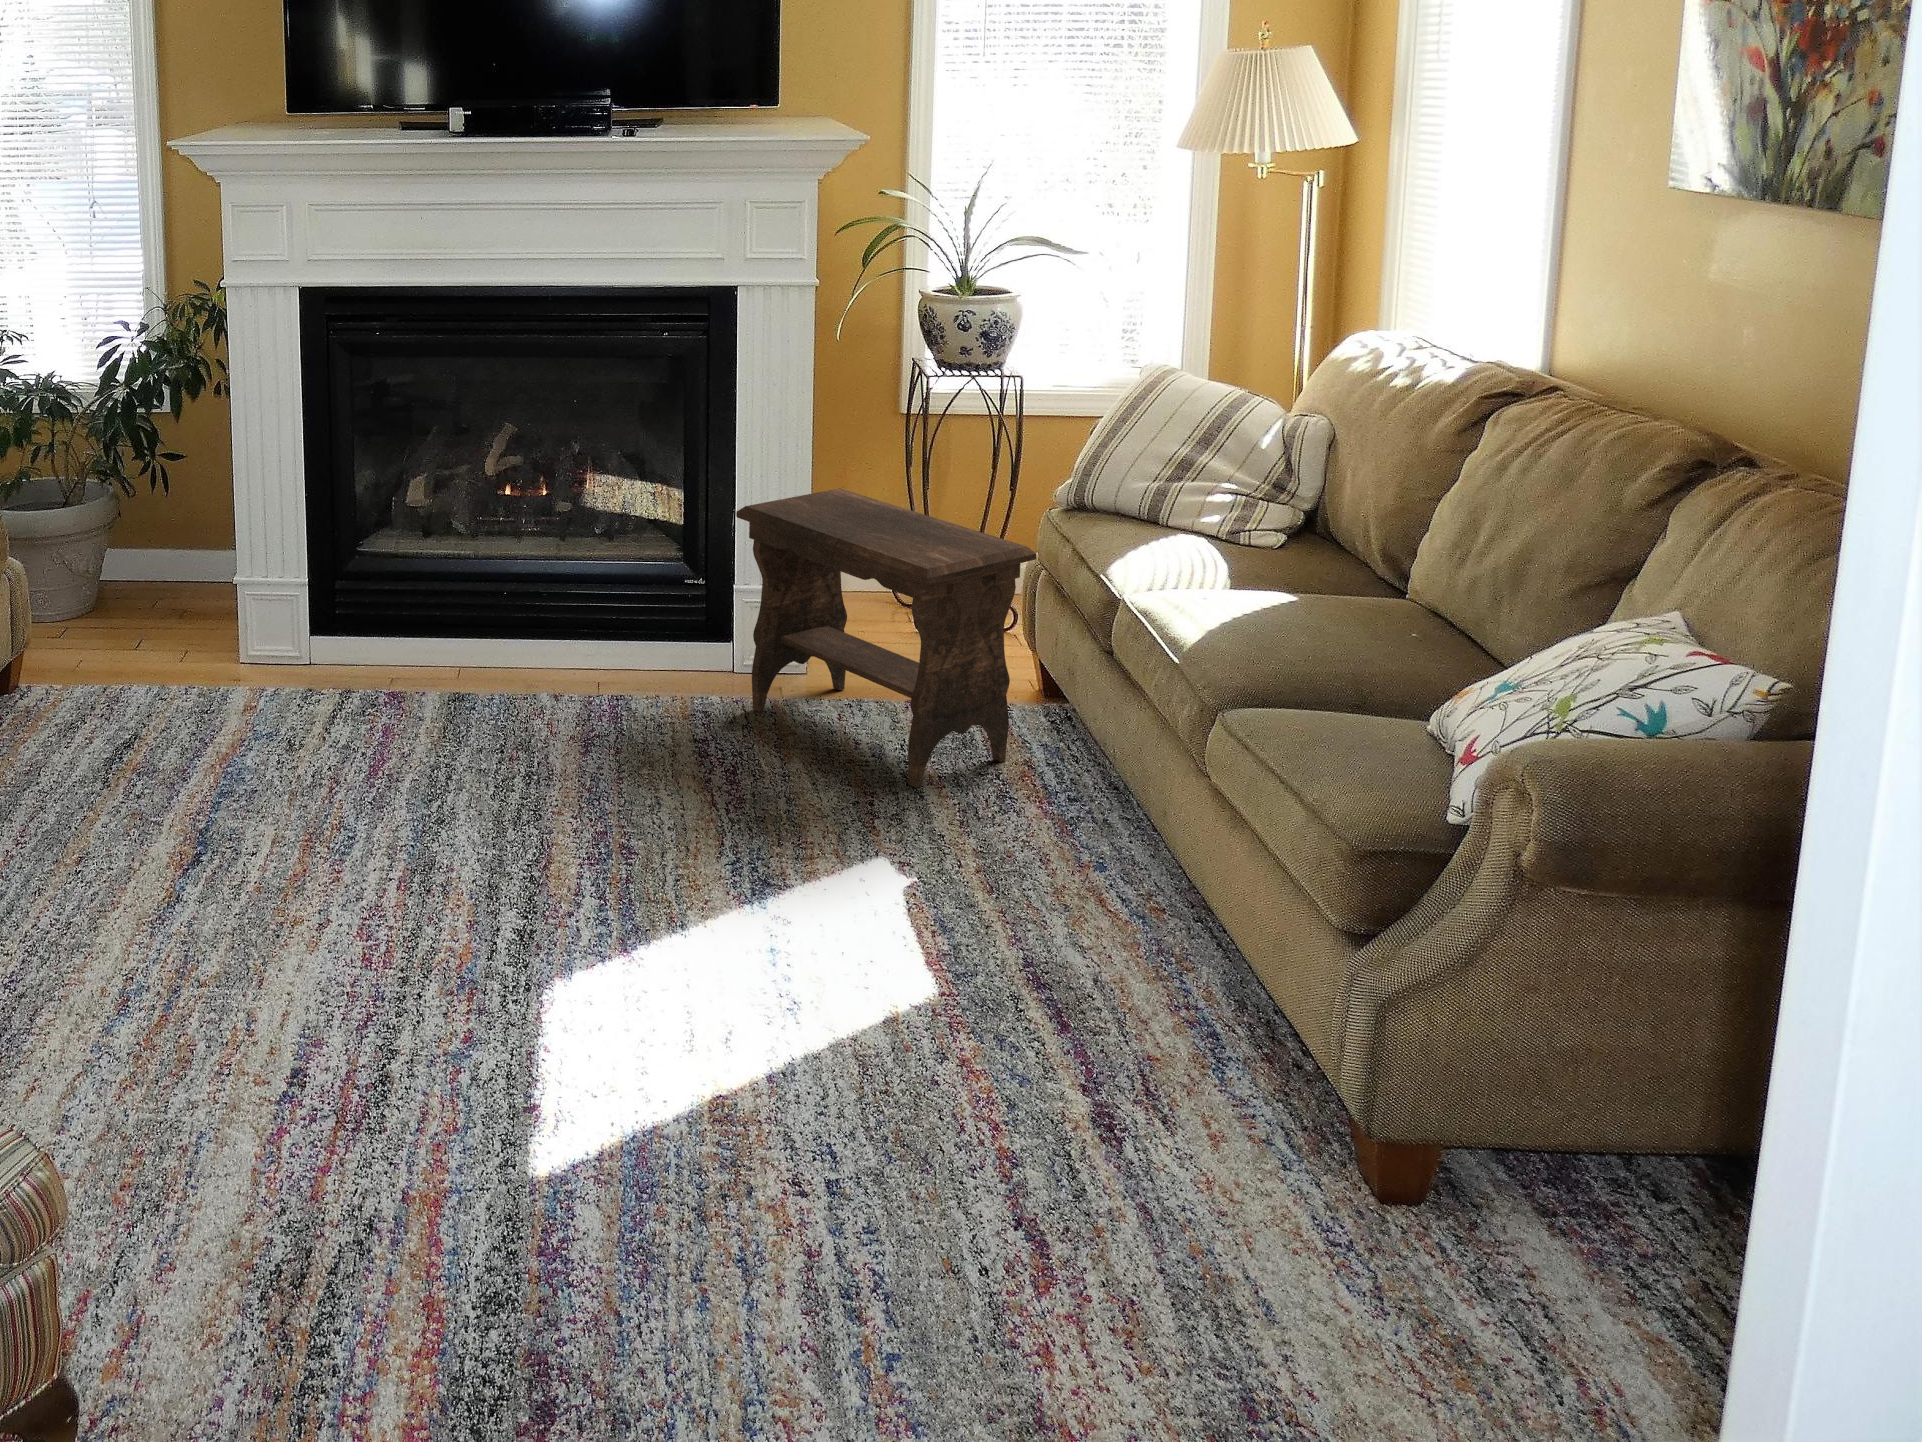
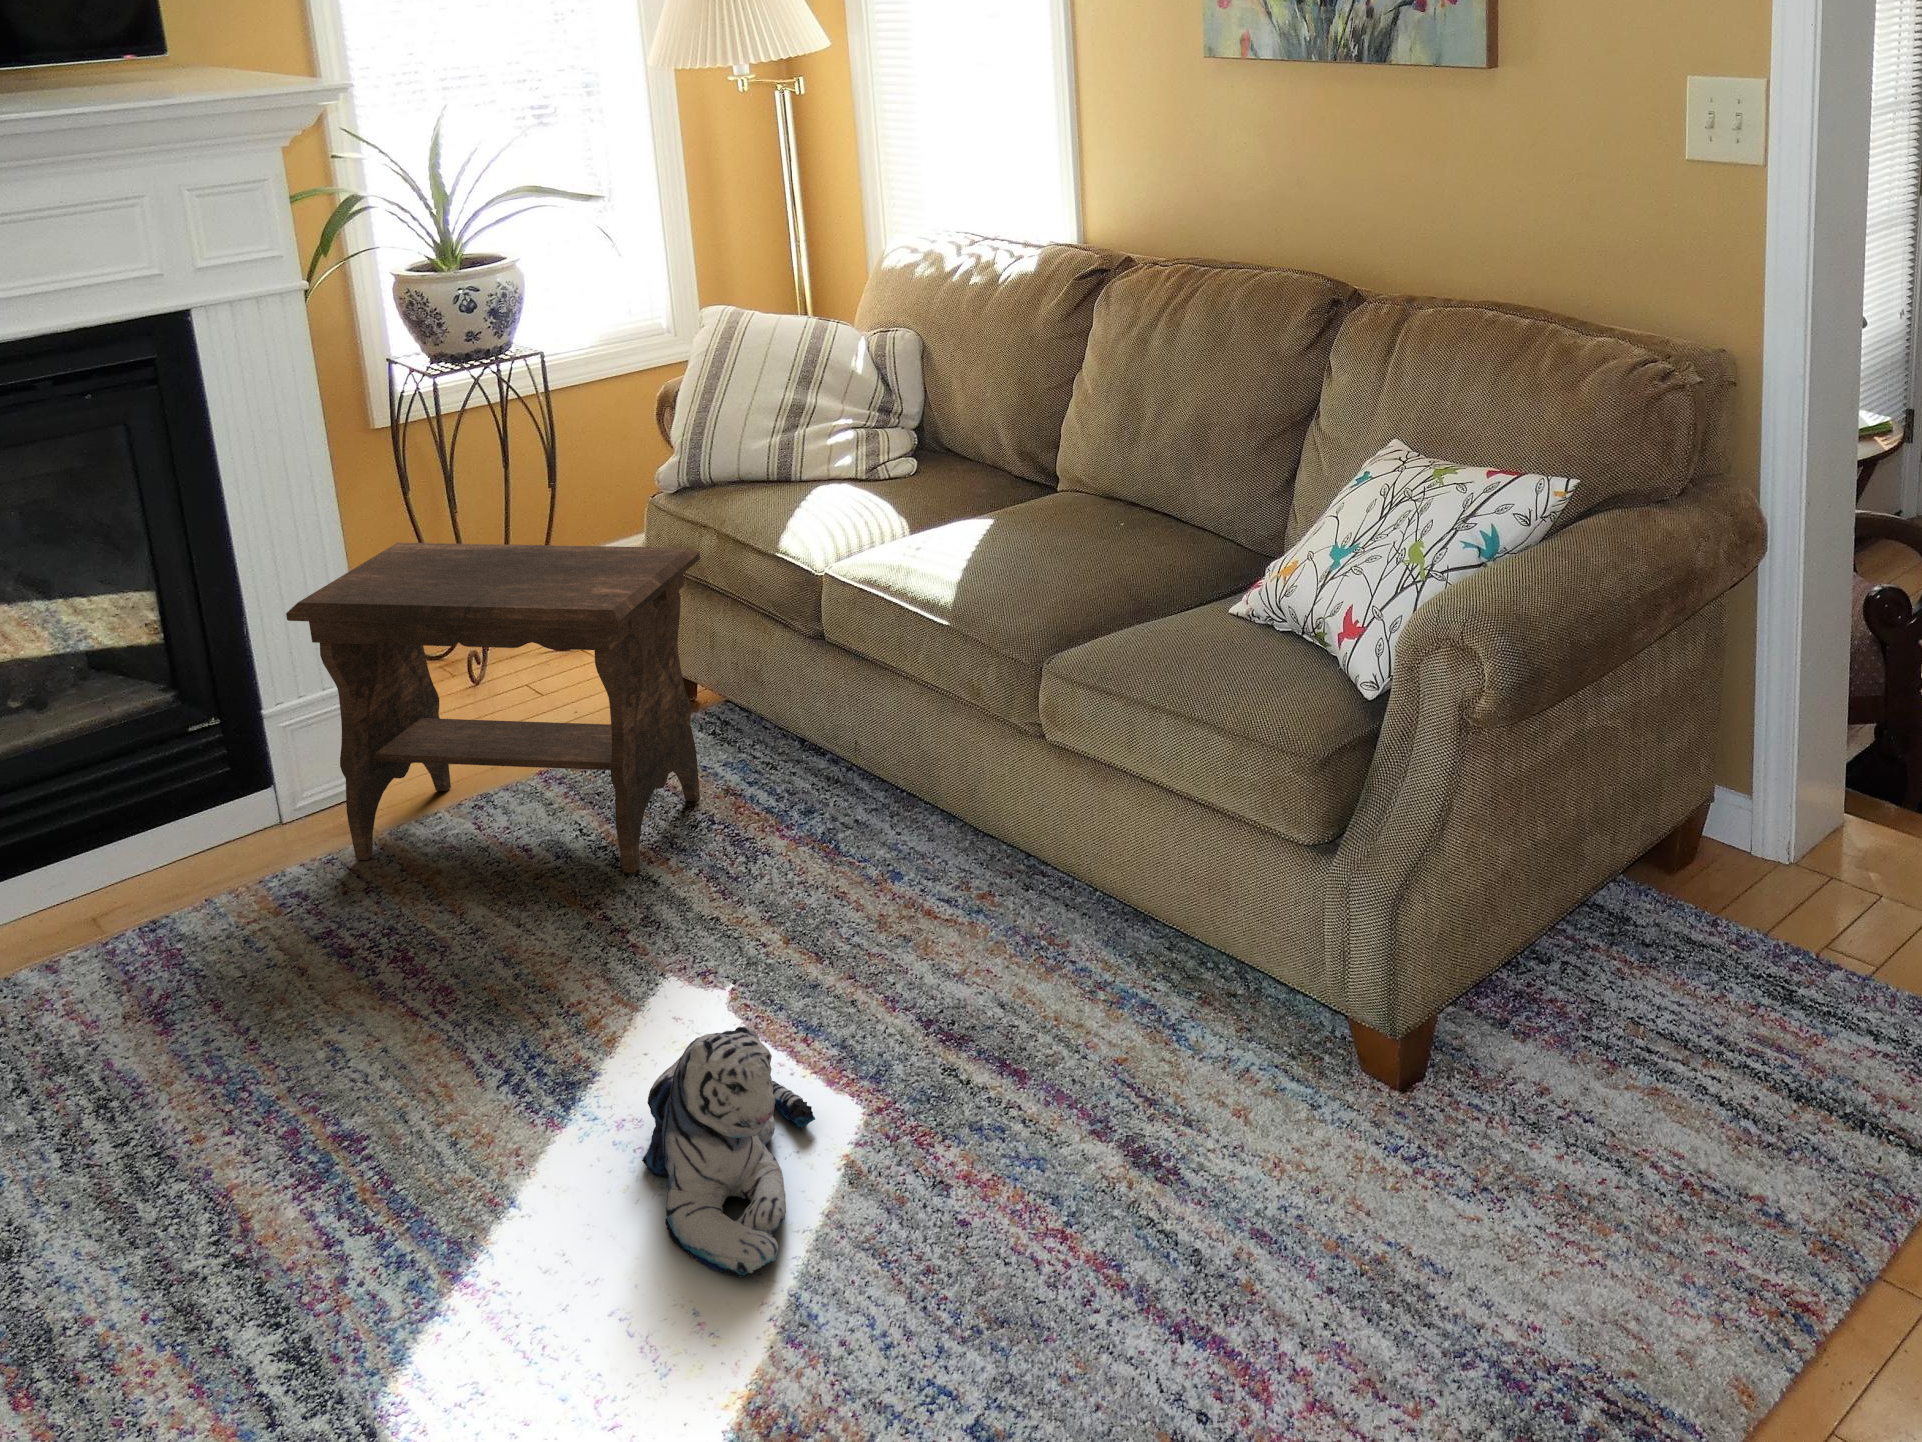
plush toy: none [751,861,896,1032] -> present [642,1026,815,1277]

